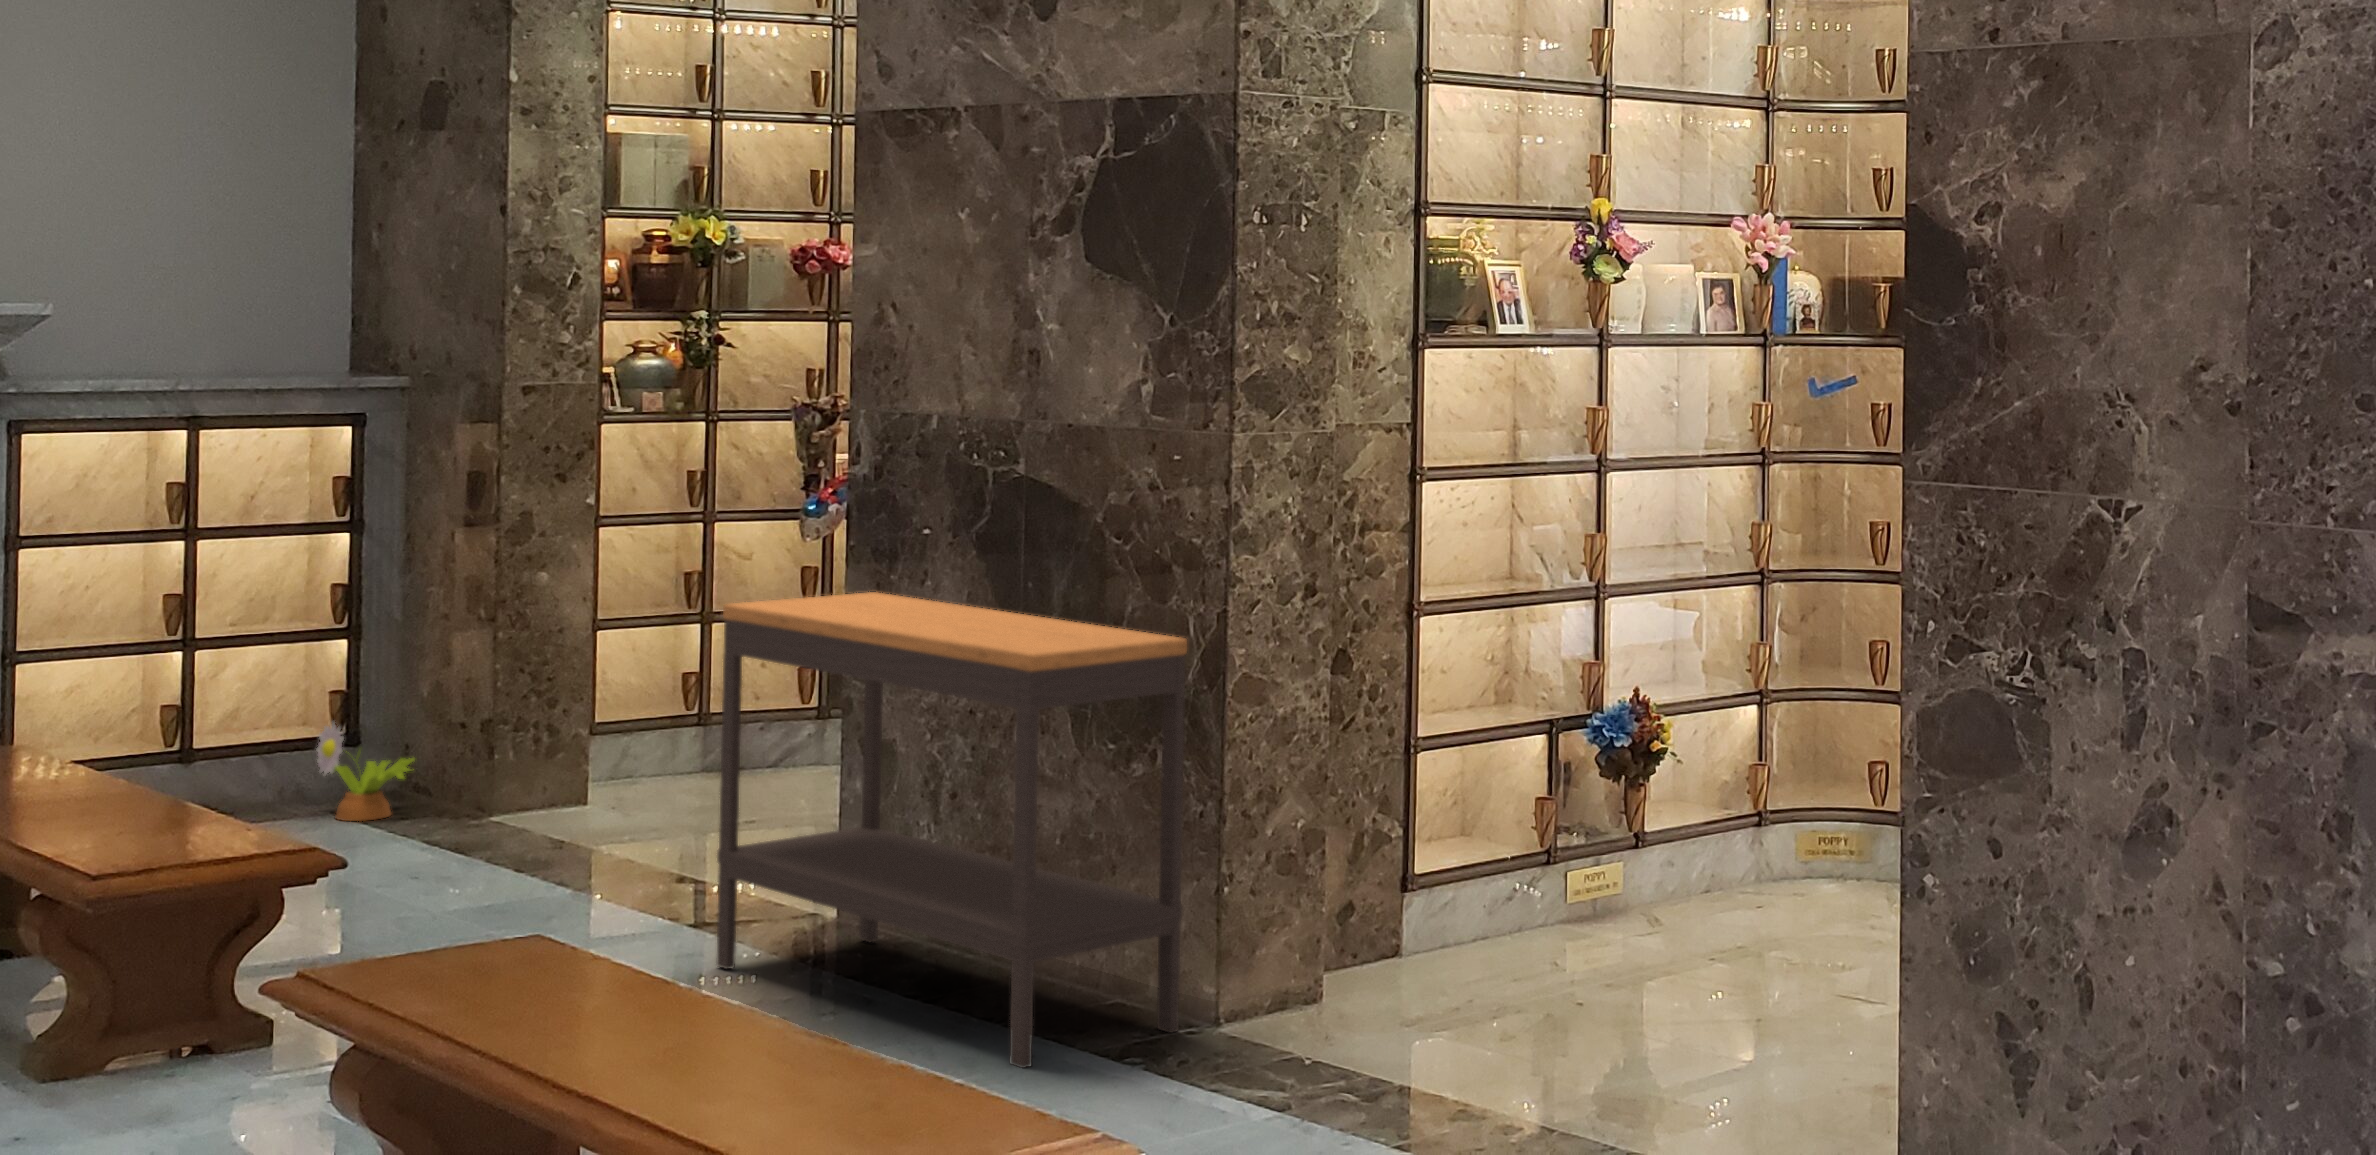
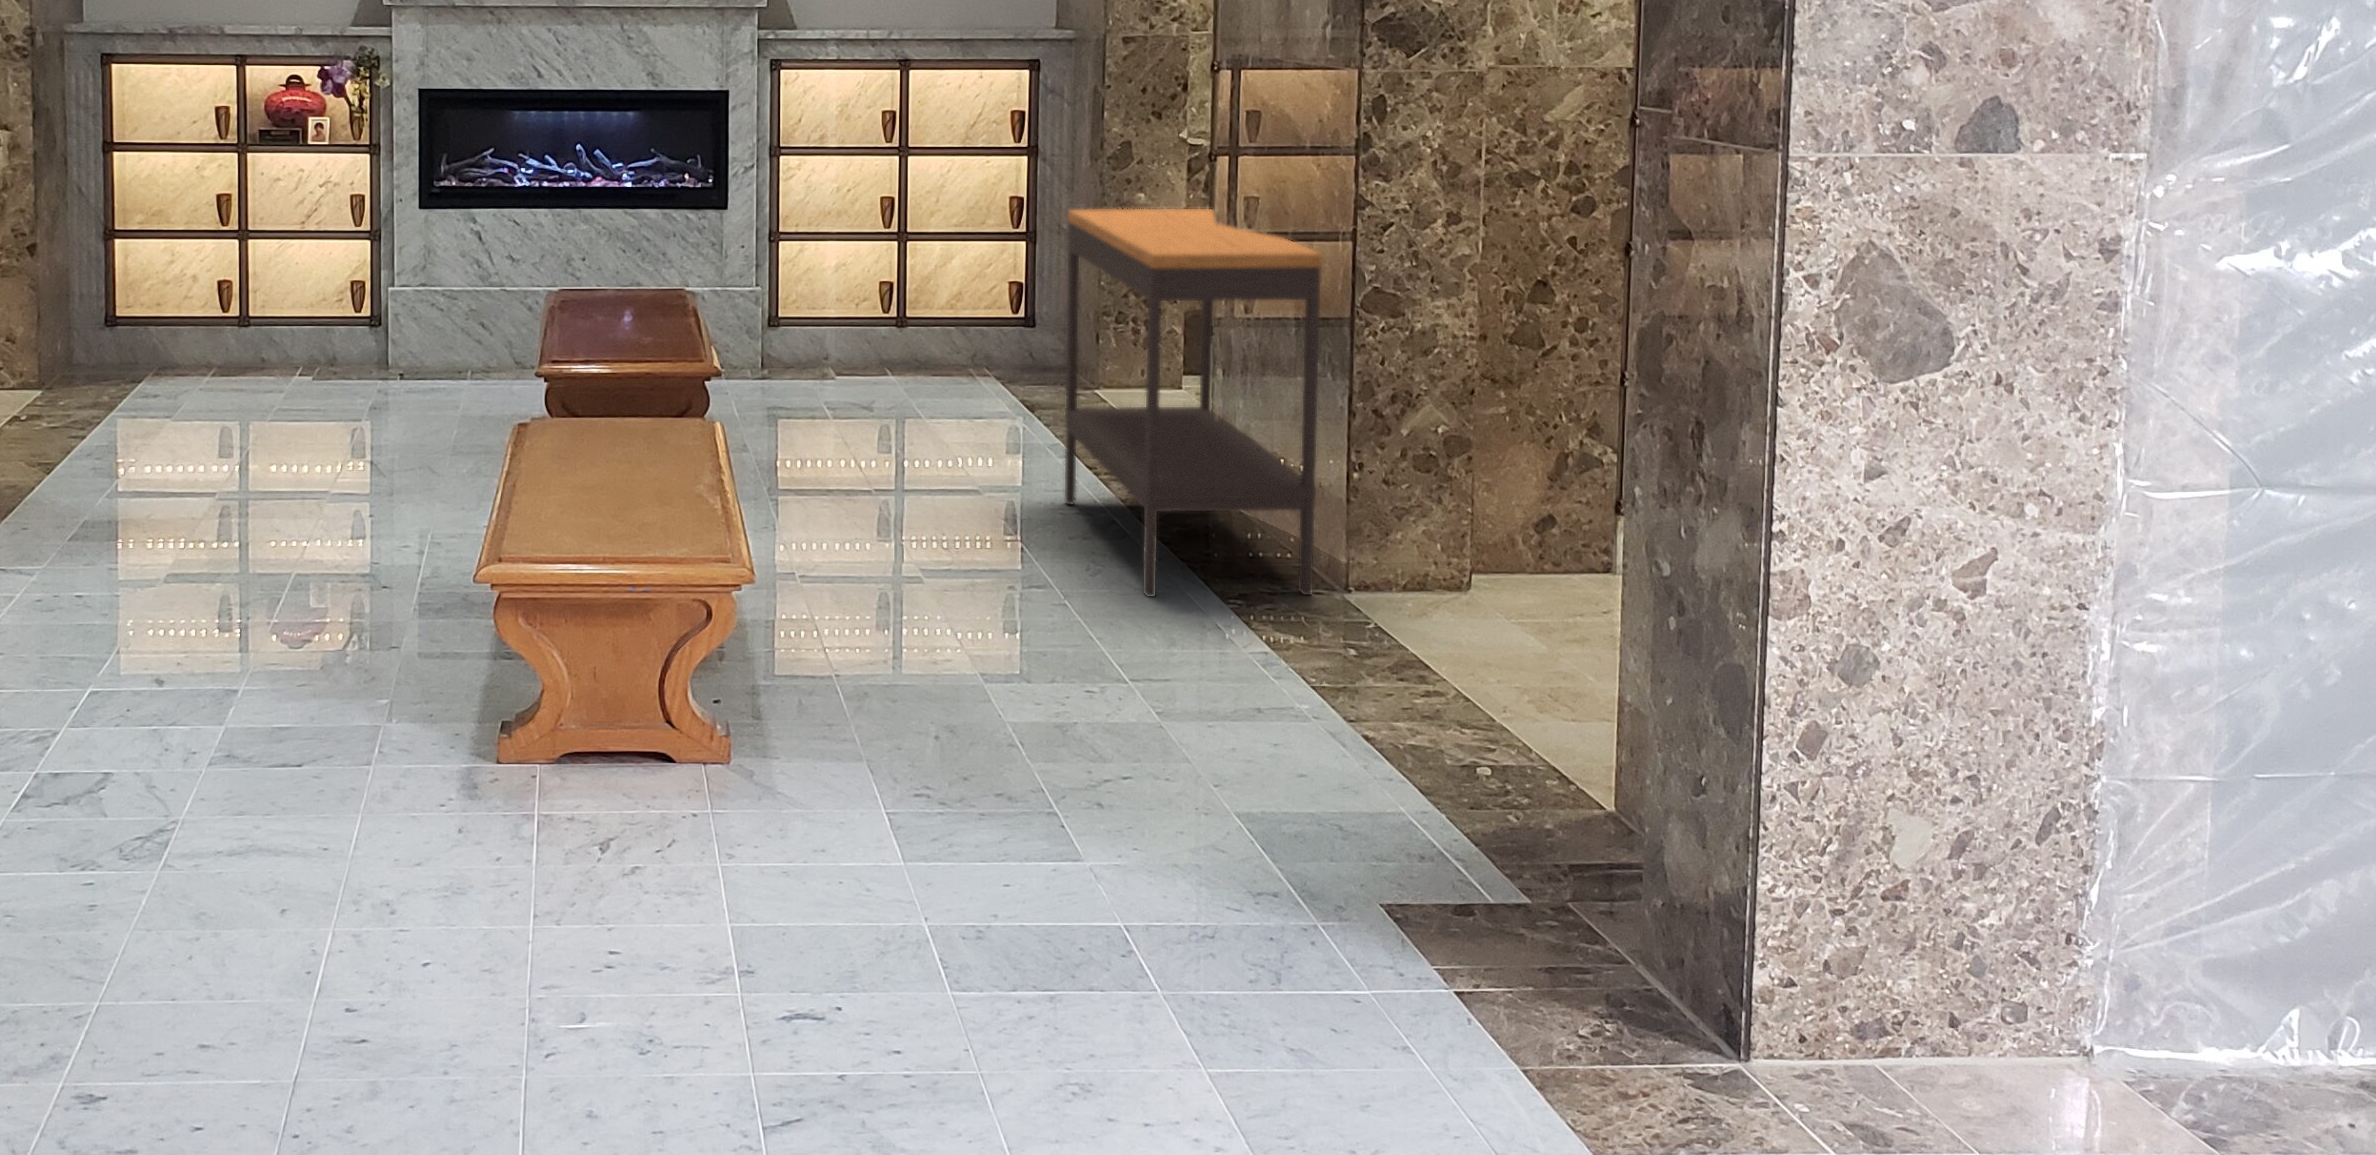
decorative plant: present [317,723,414,821] -> none [986,301,1061,382]

